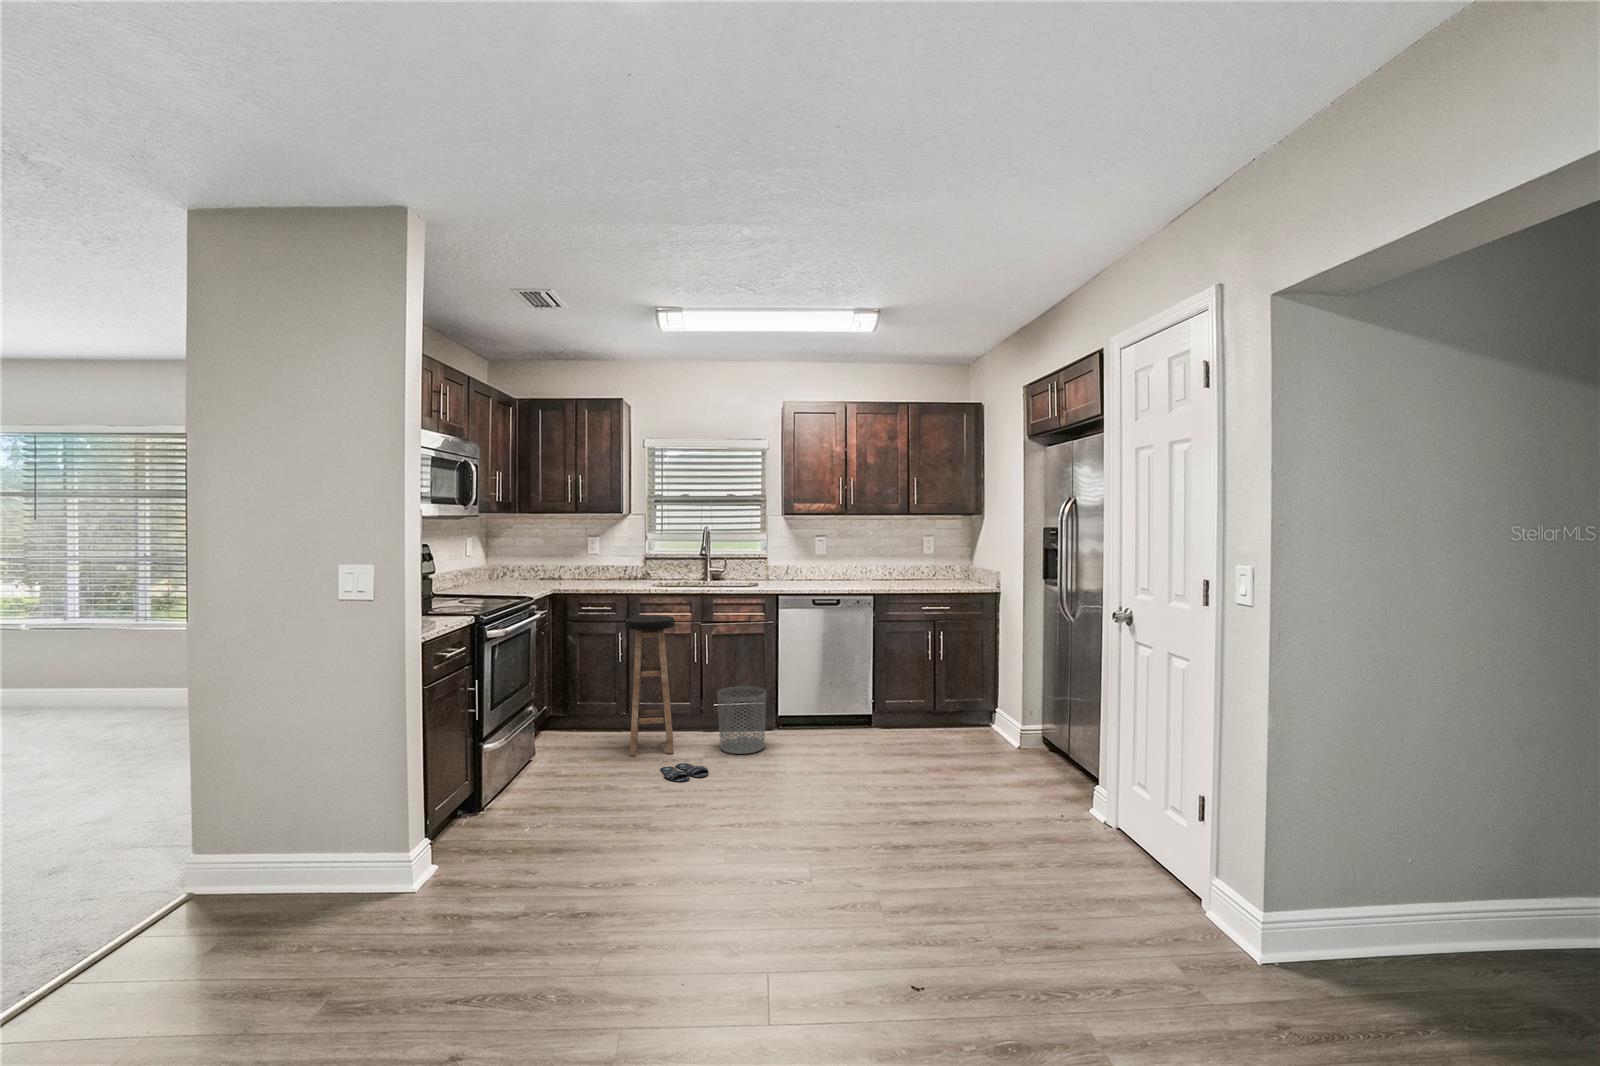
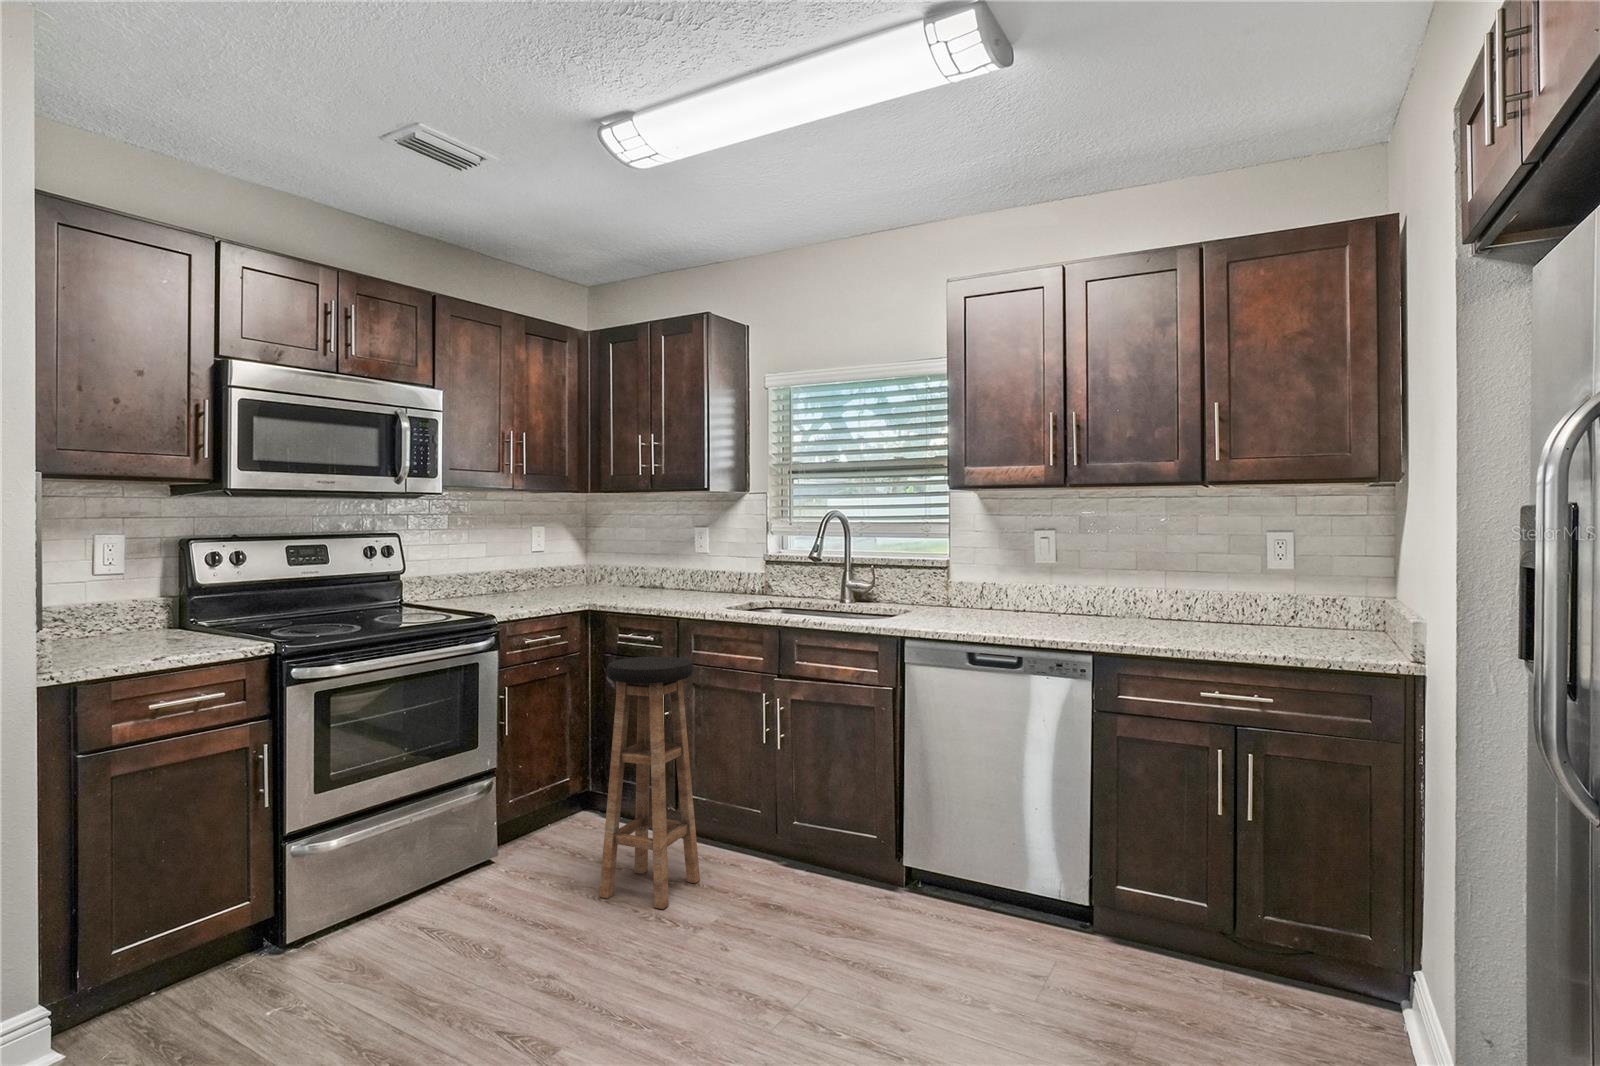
waste bin: present [717,686,766,754] -> none [737,804,830,946]
slippers: present [660,763,708,782] -> none [571,938,659,990]

